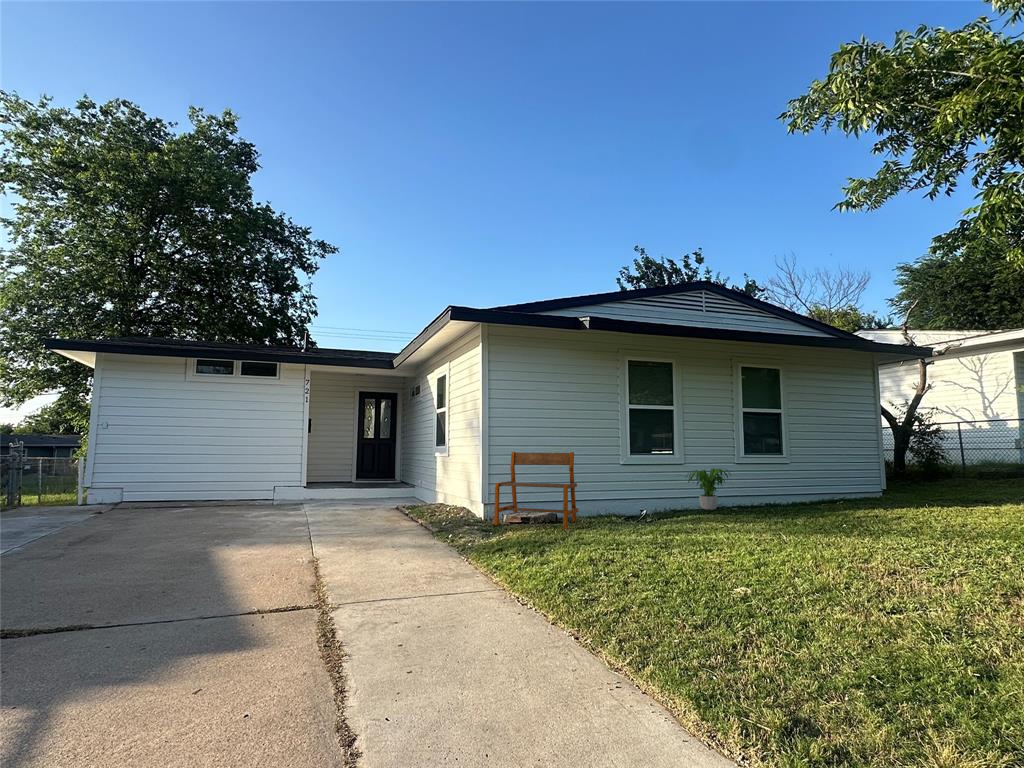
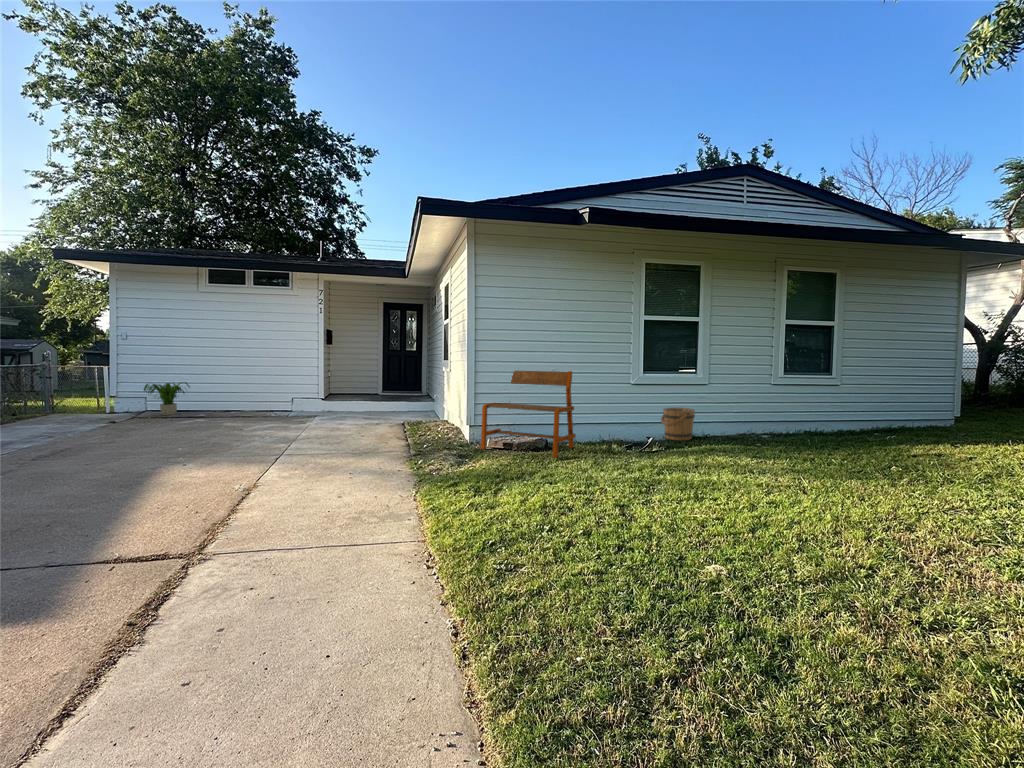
potted plant: present [686,468,731,509] -> present [144,382,190,415]
bucket: none [646,484,676,513] -> present [661,408,695,440]

